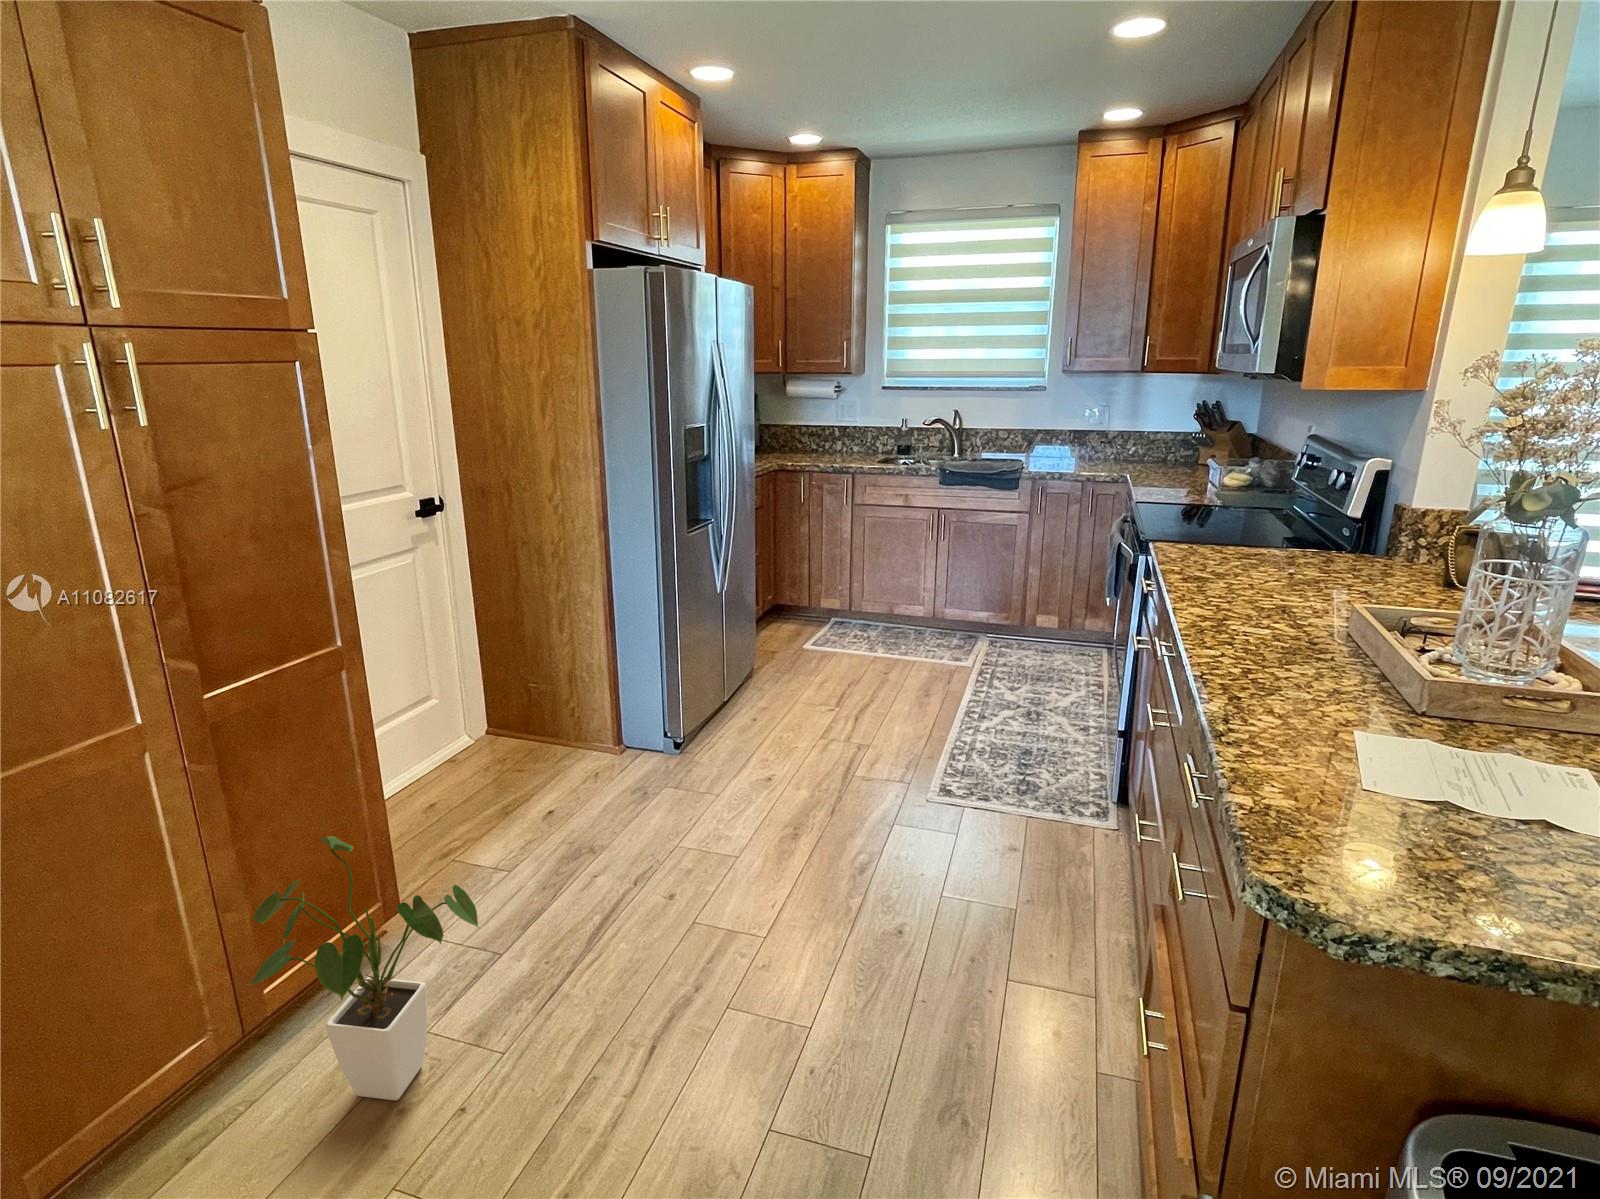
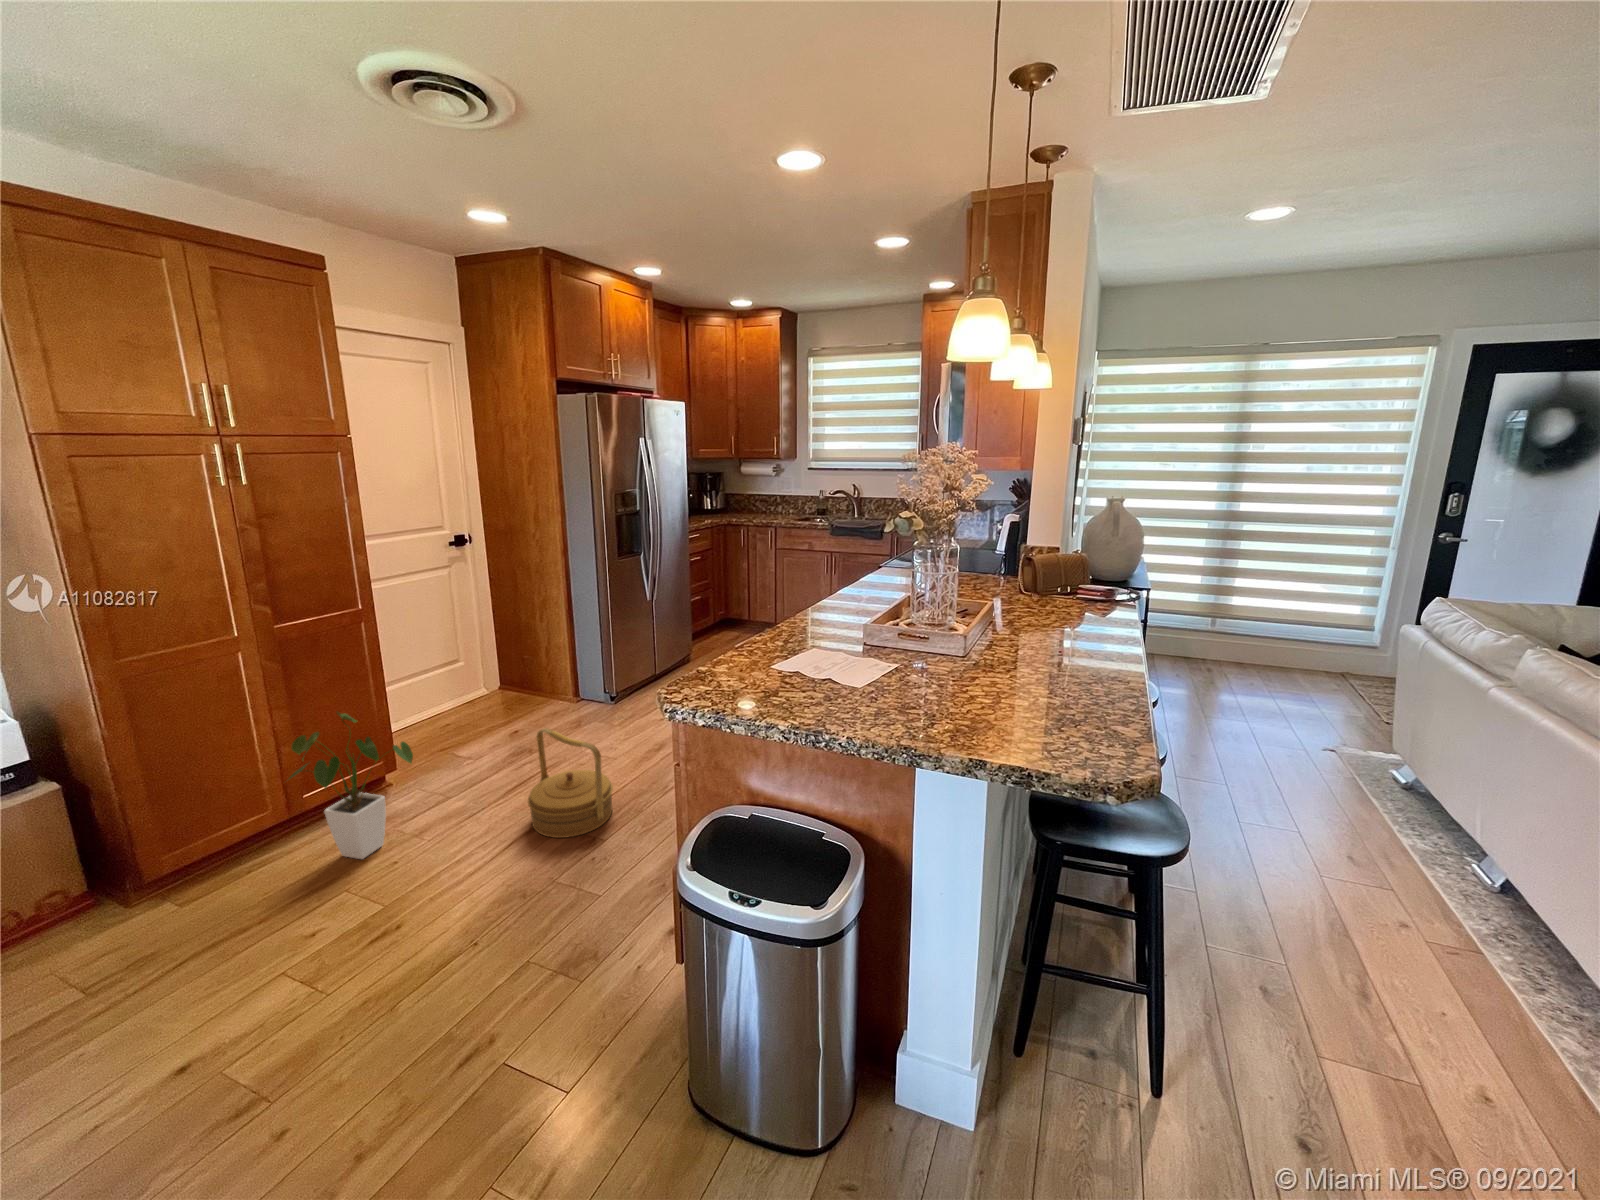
basket: none [656,832,793,1022] -> present [528,728,613,838]

